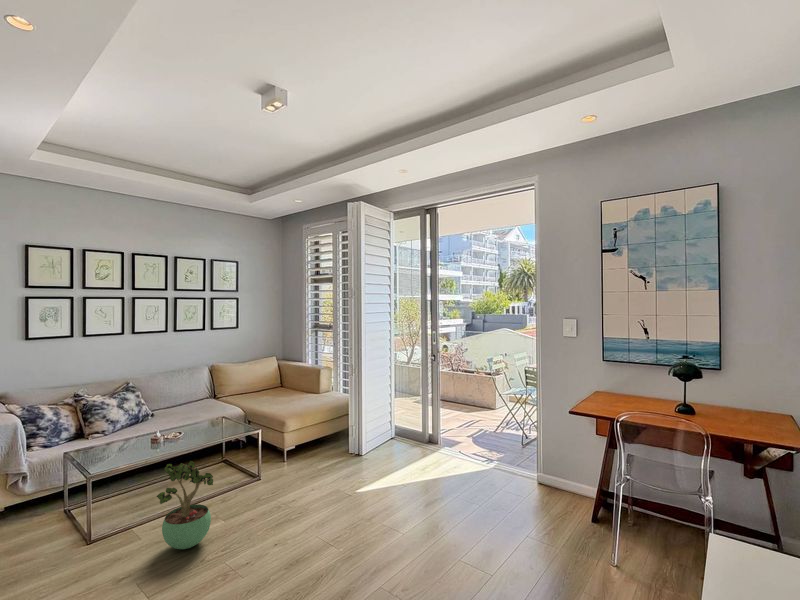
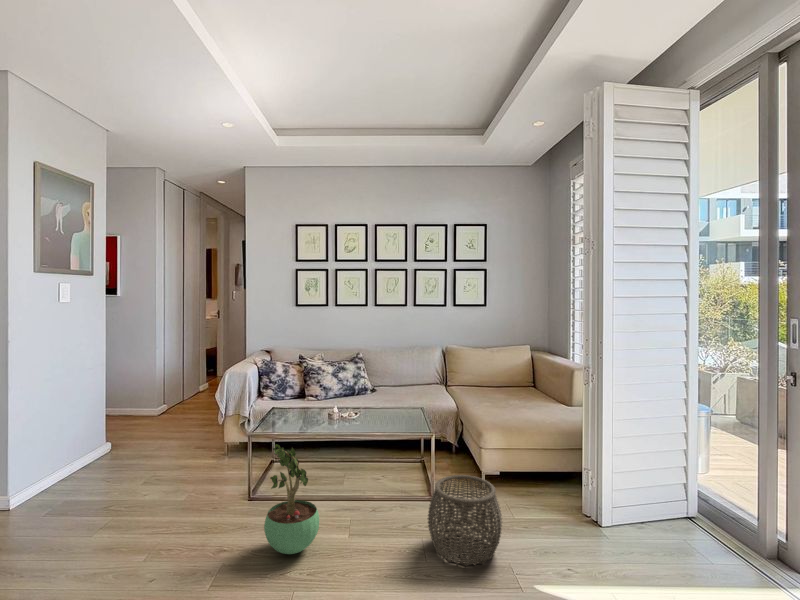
woven basket: none [280,448,330,505] -> present [428,475,502,566]

